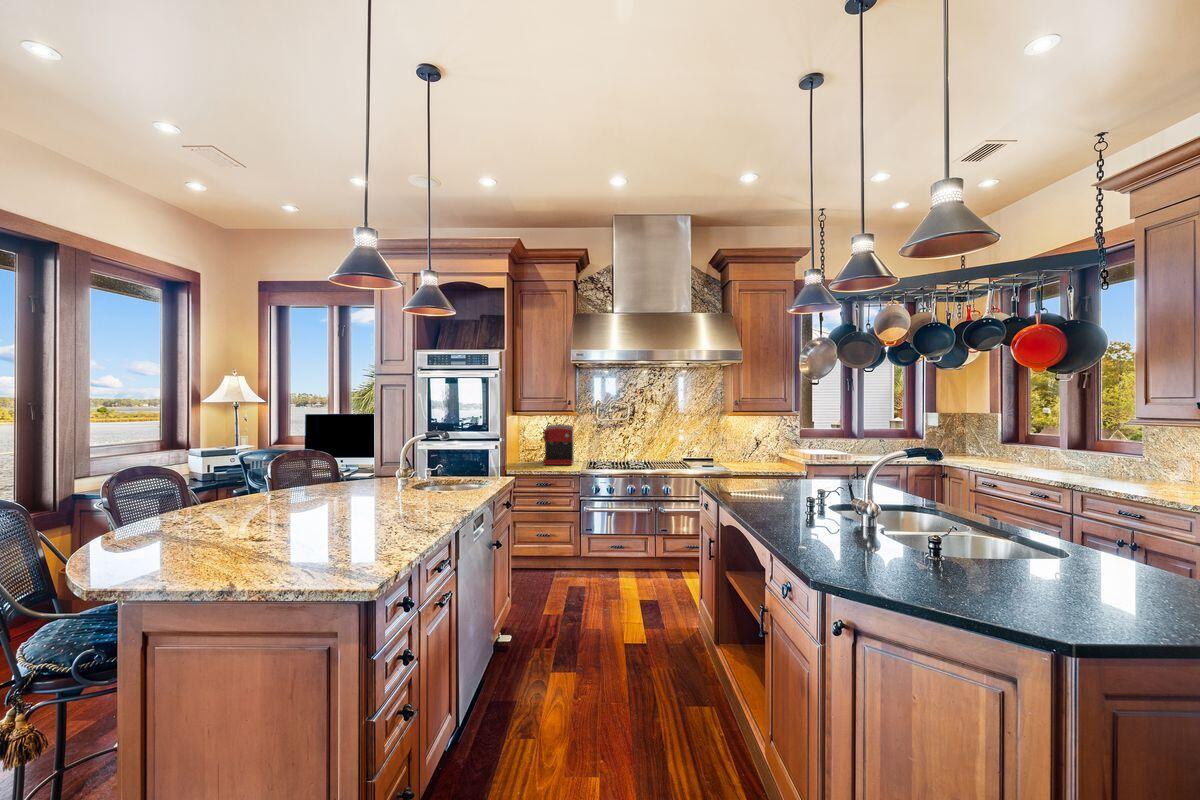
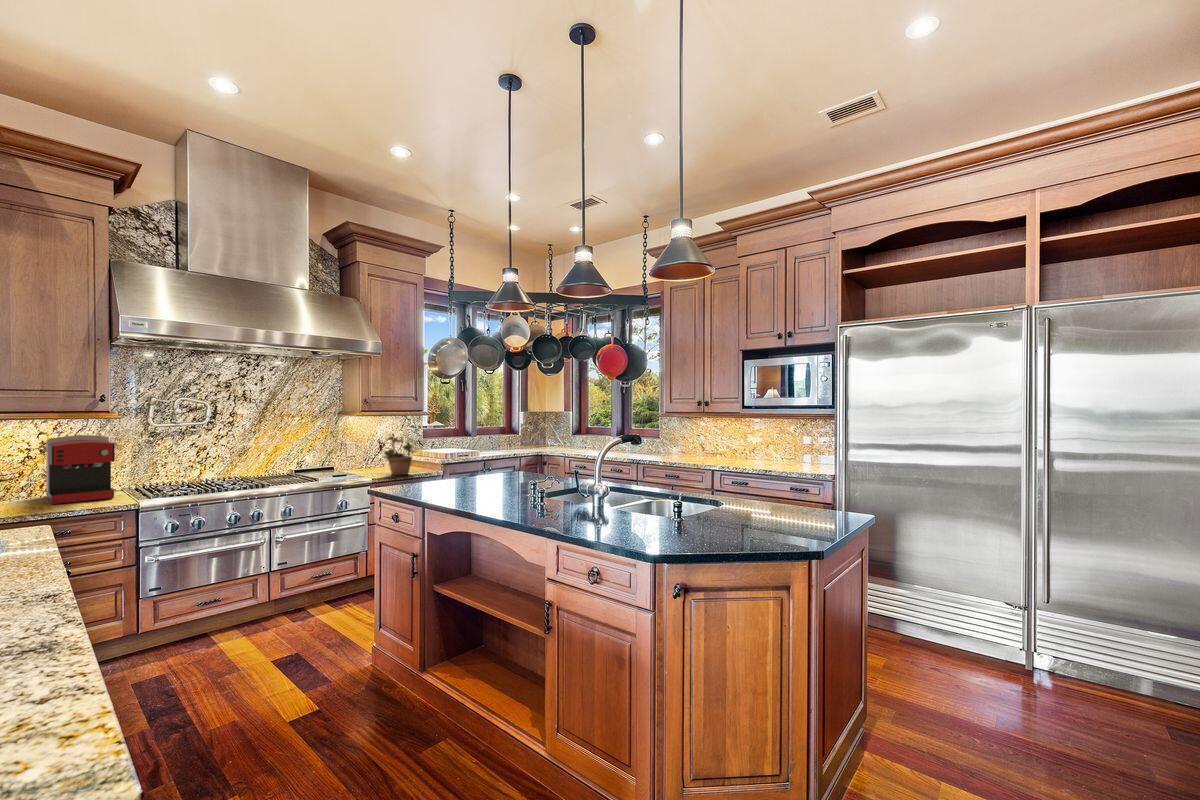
potted plant: none [750,429,782,471] -> present [384,433,417,475]

